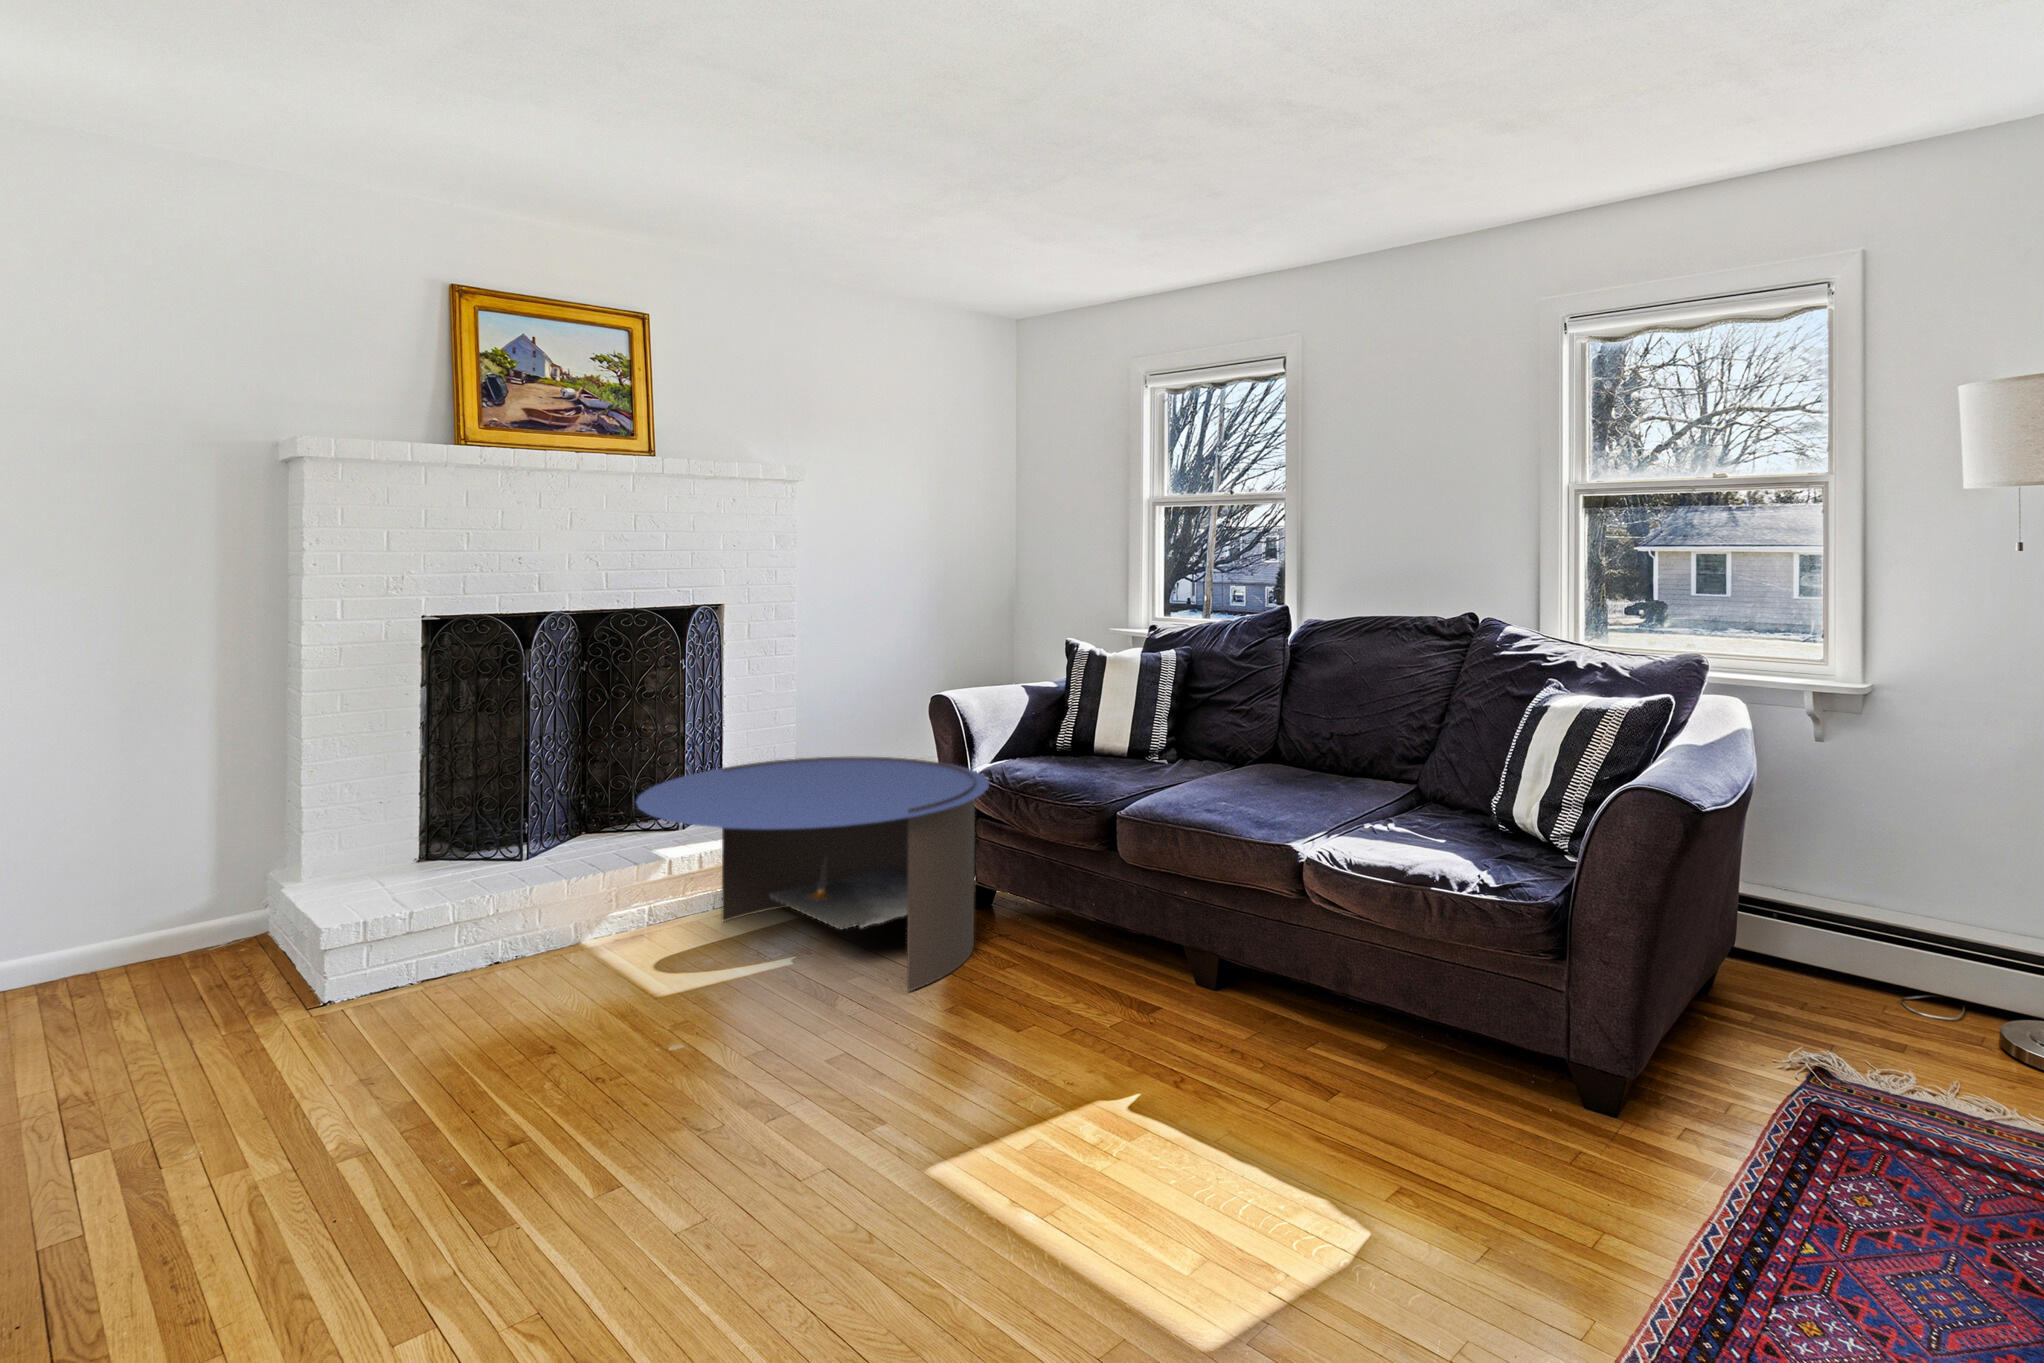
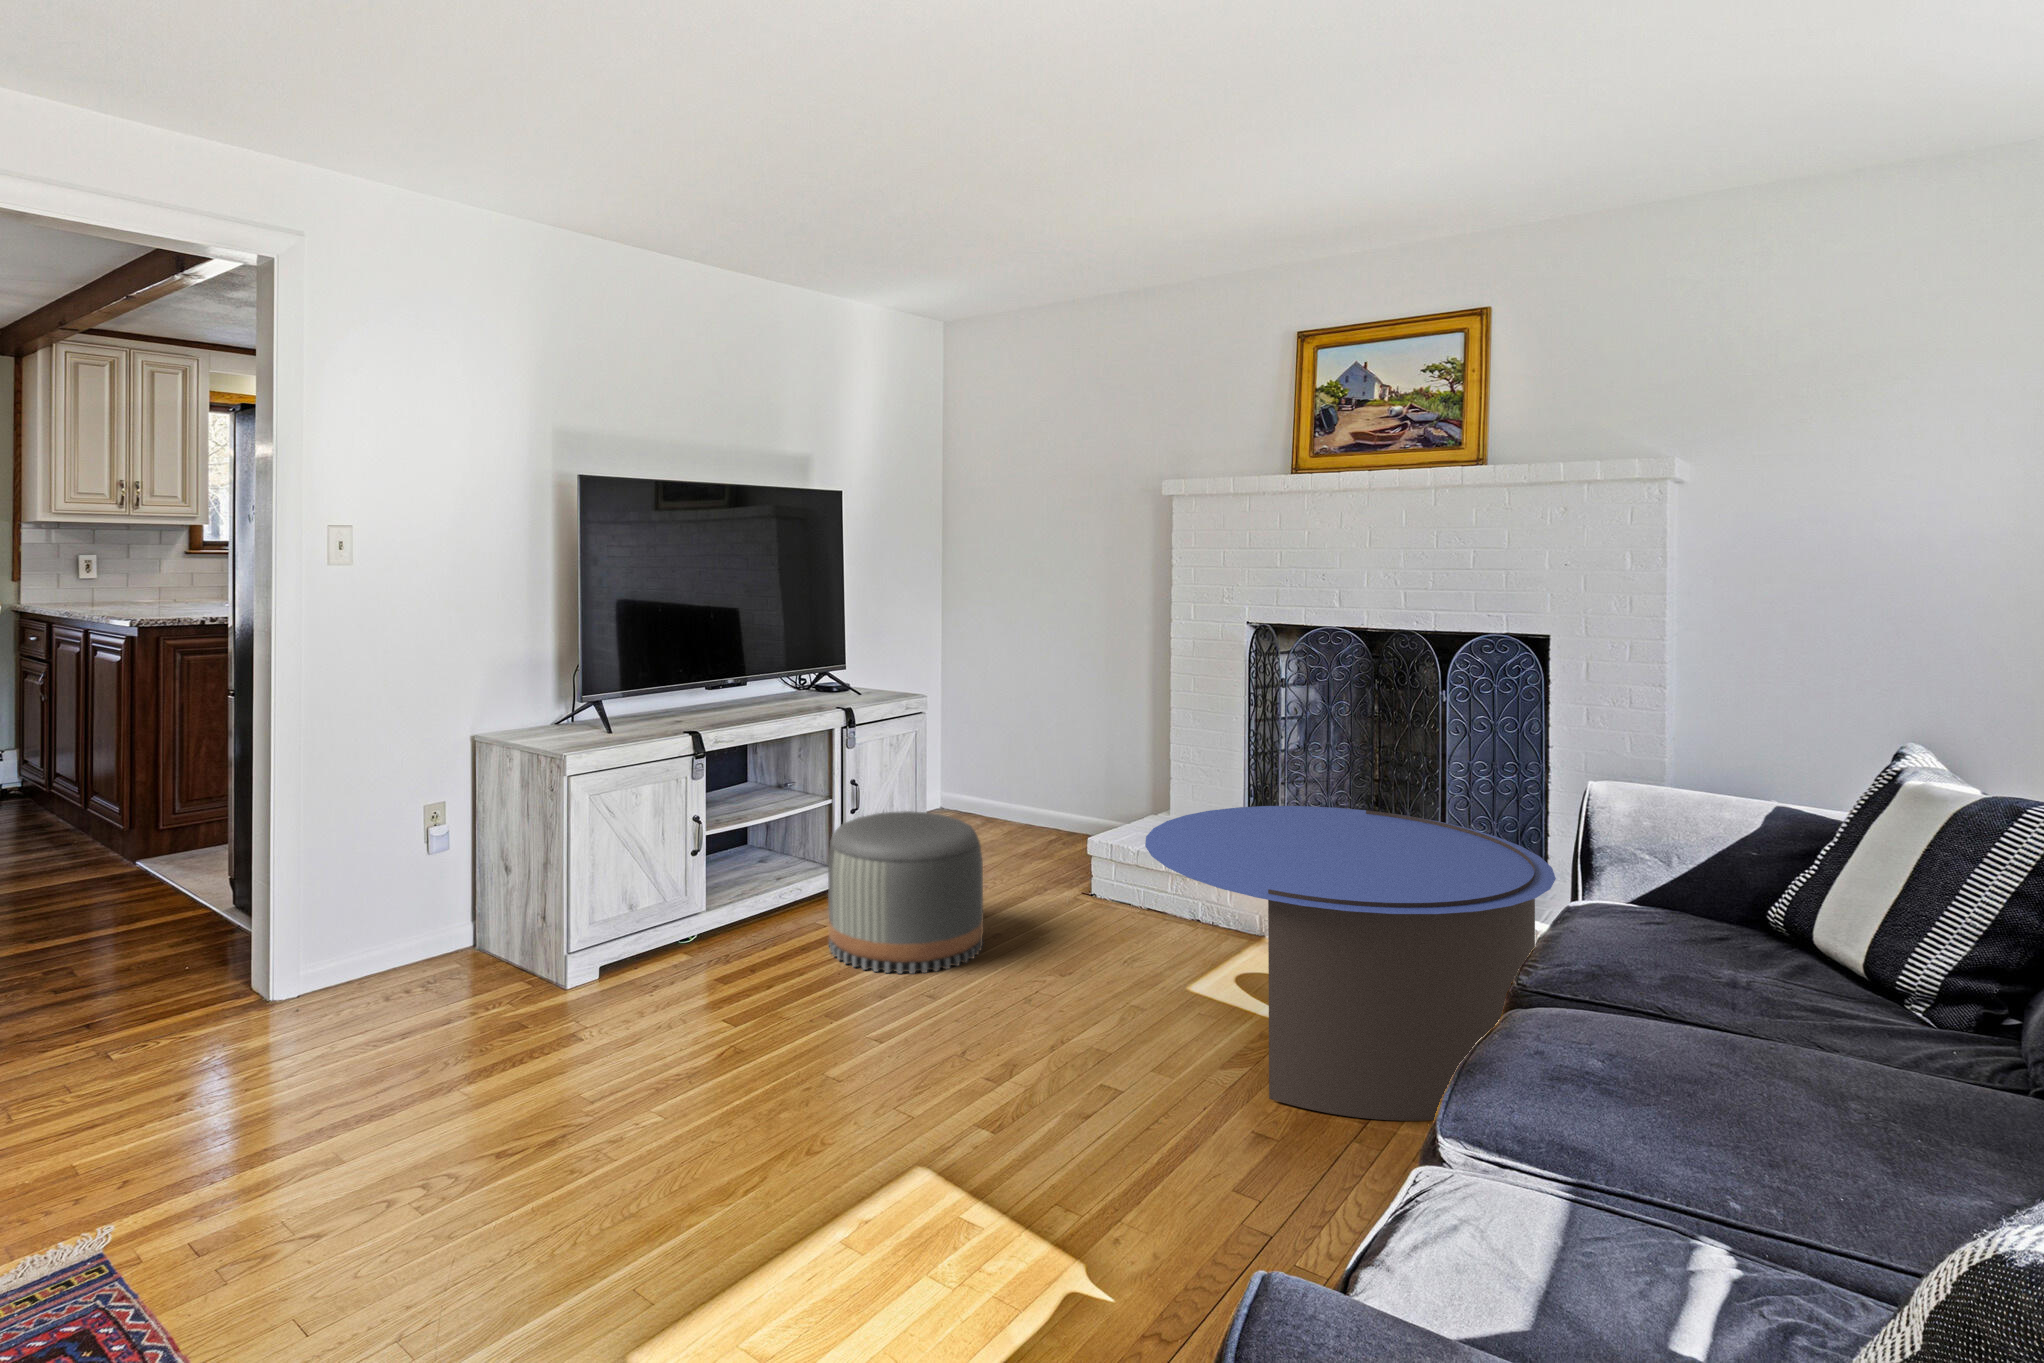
pouf: none [102,925,412,1216] -> present [828,811,983,974]

